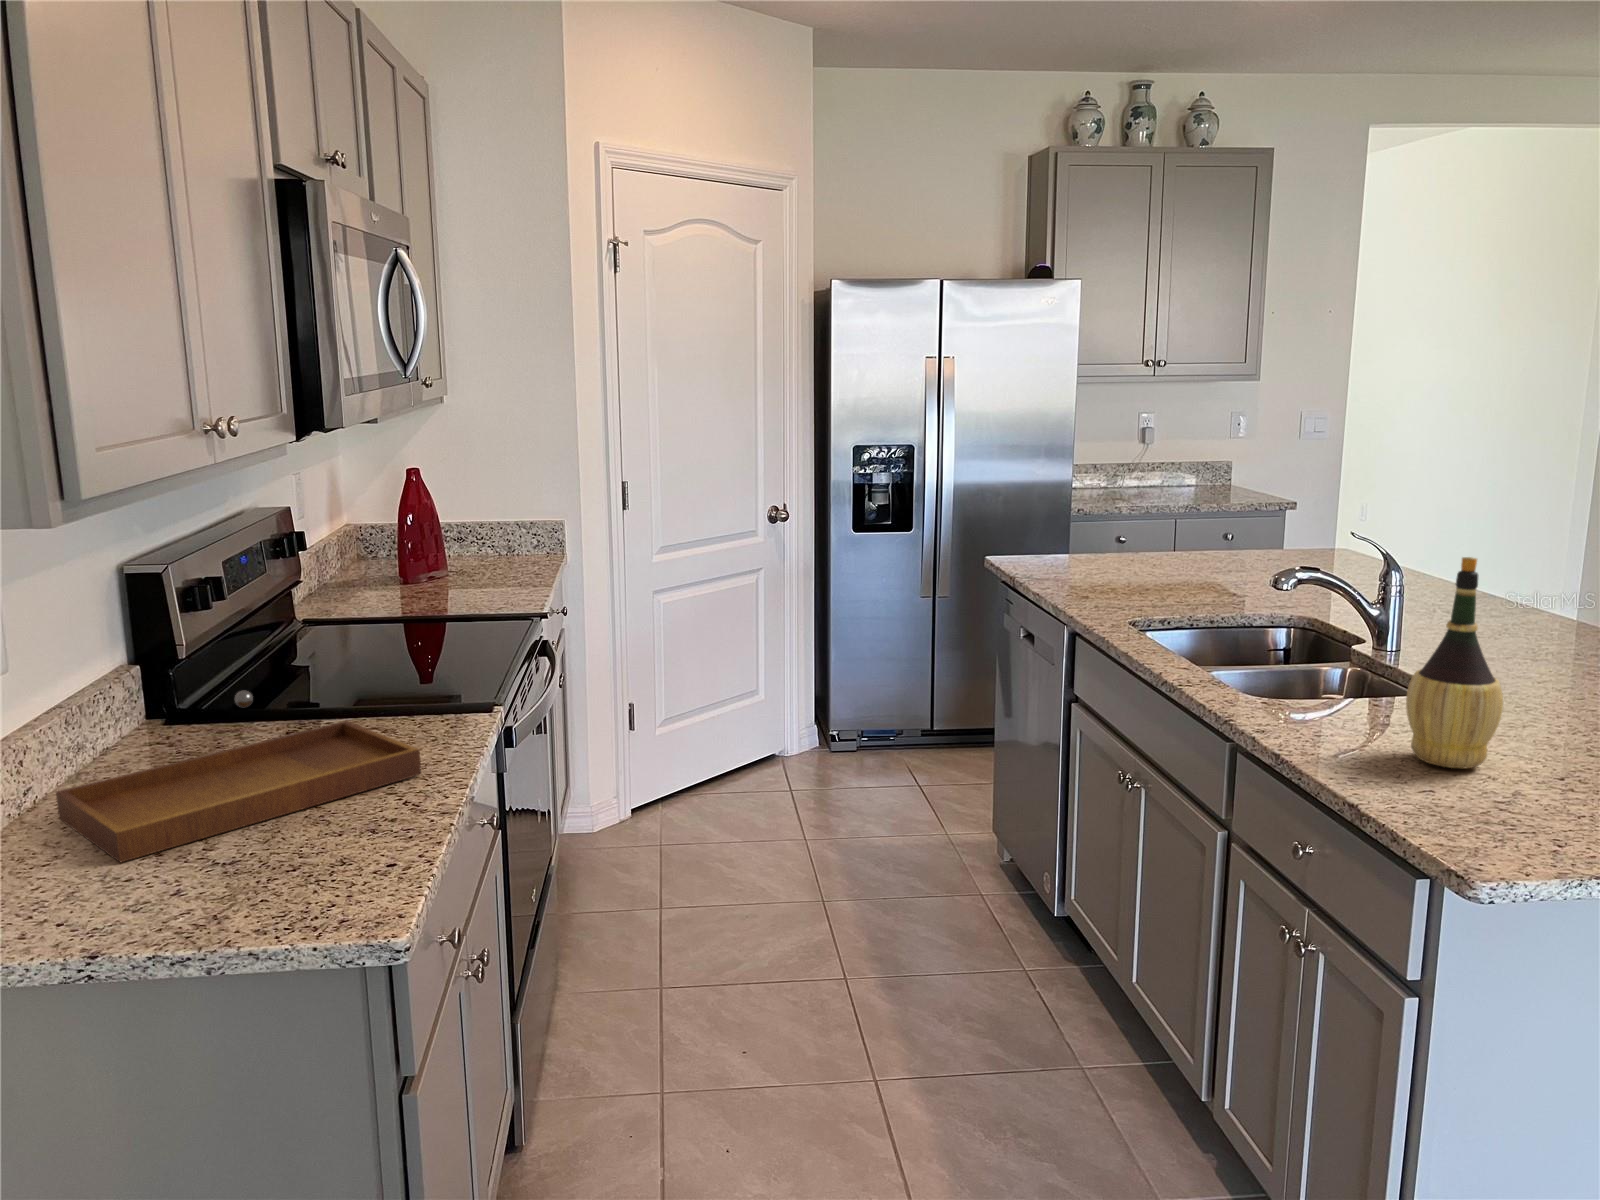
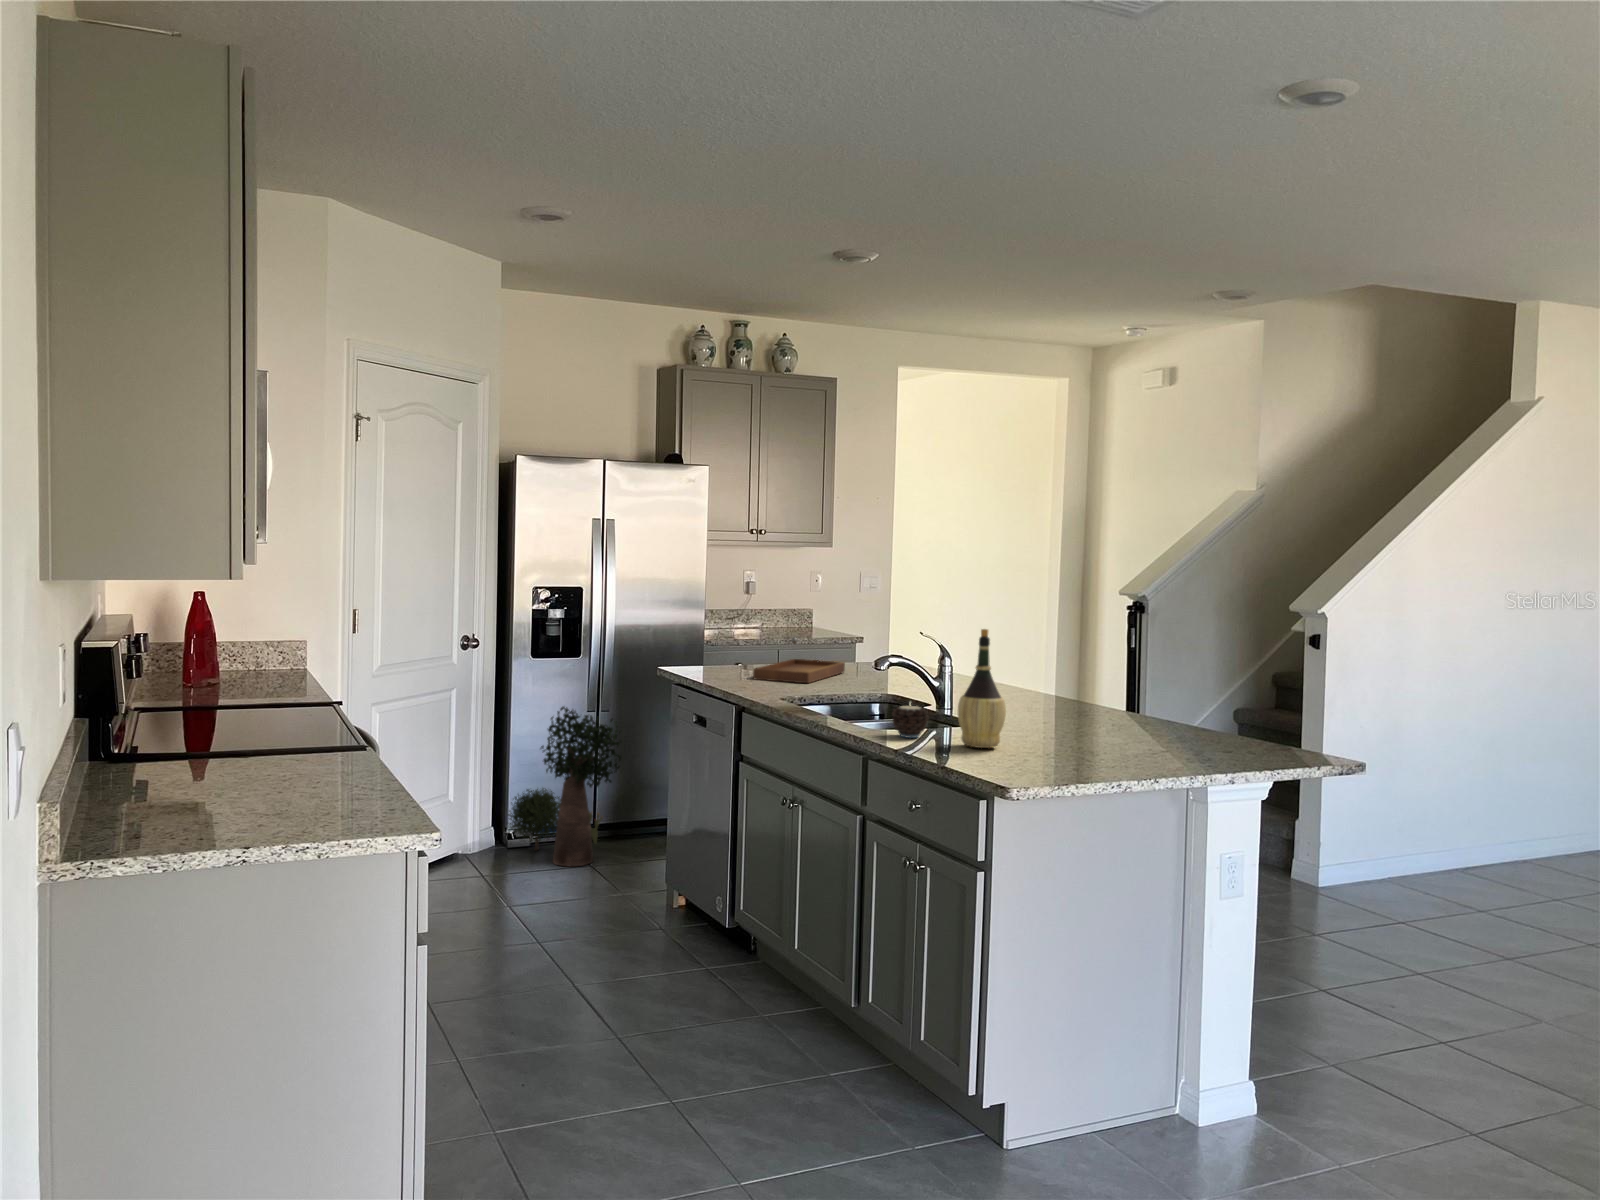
potted plant: none [822,591,957,787] -> present [508,706,621,867]
candle: none [1286,668,1354,730] -> present [892,705,929,738]
tray: present [56,691,421,862] -> present [753,637,845,683]

